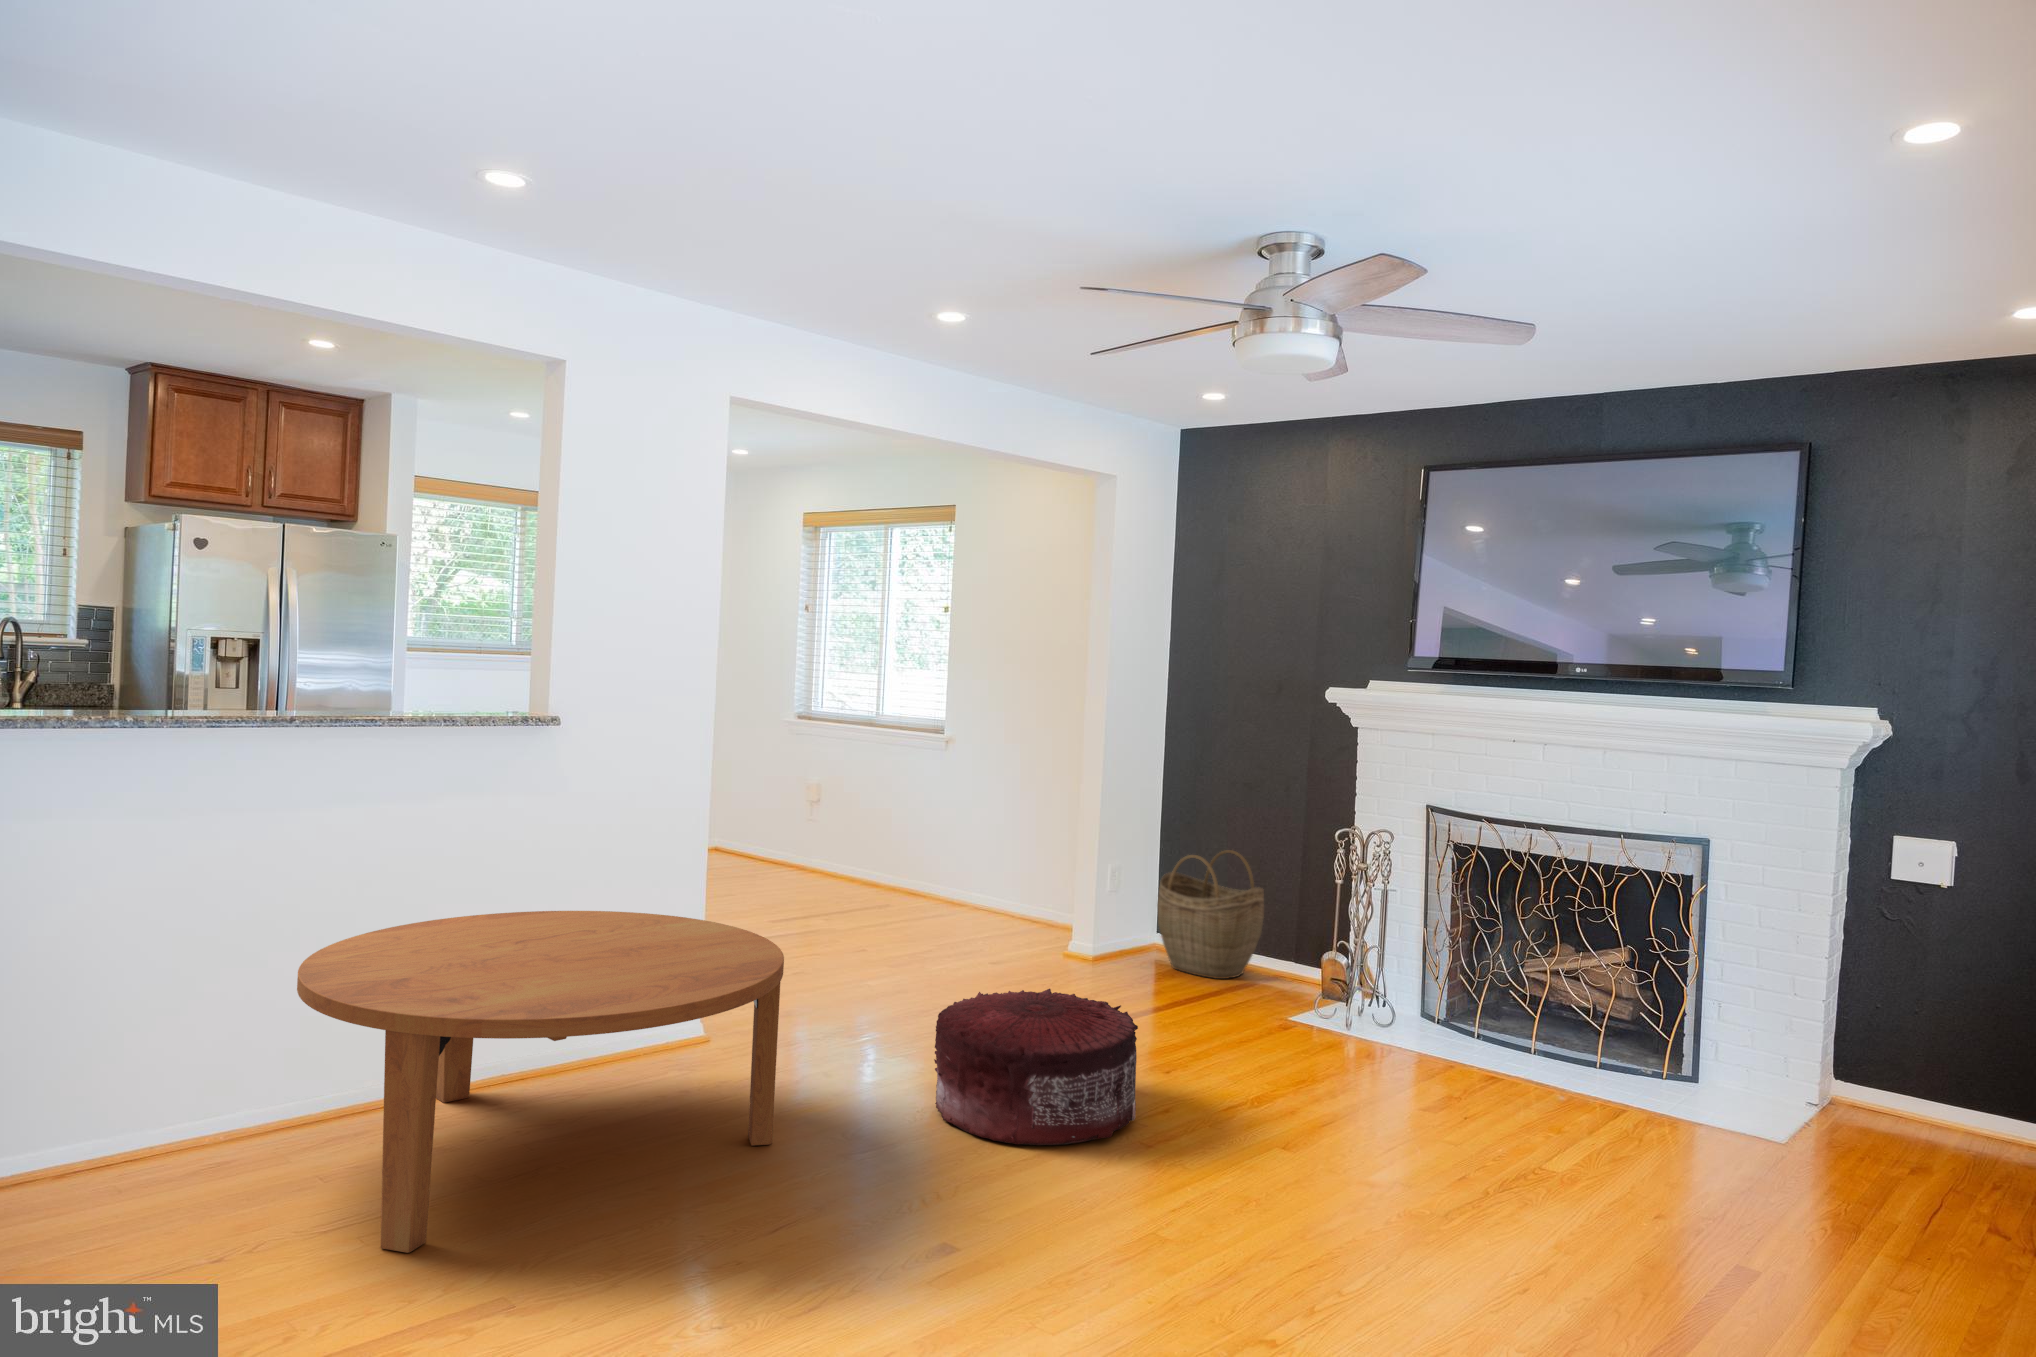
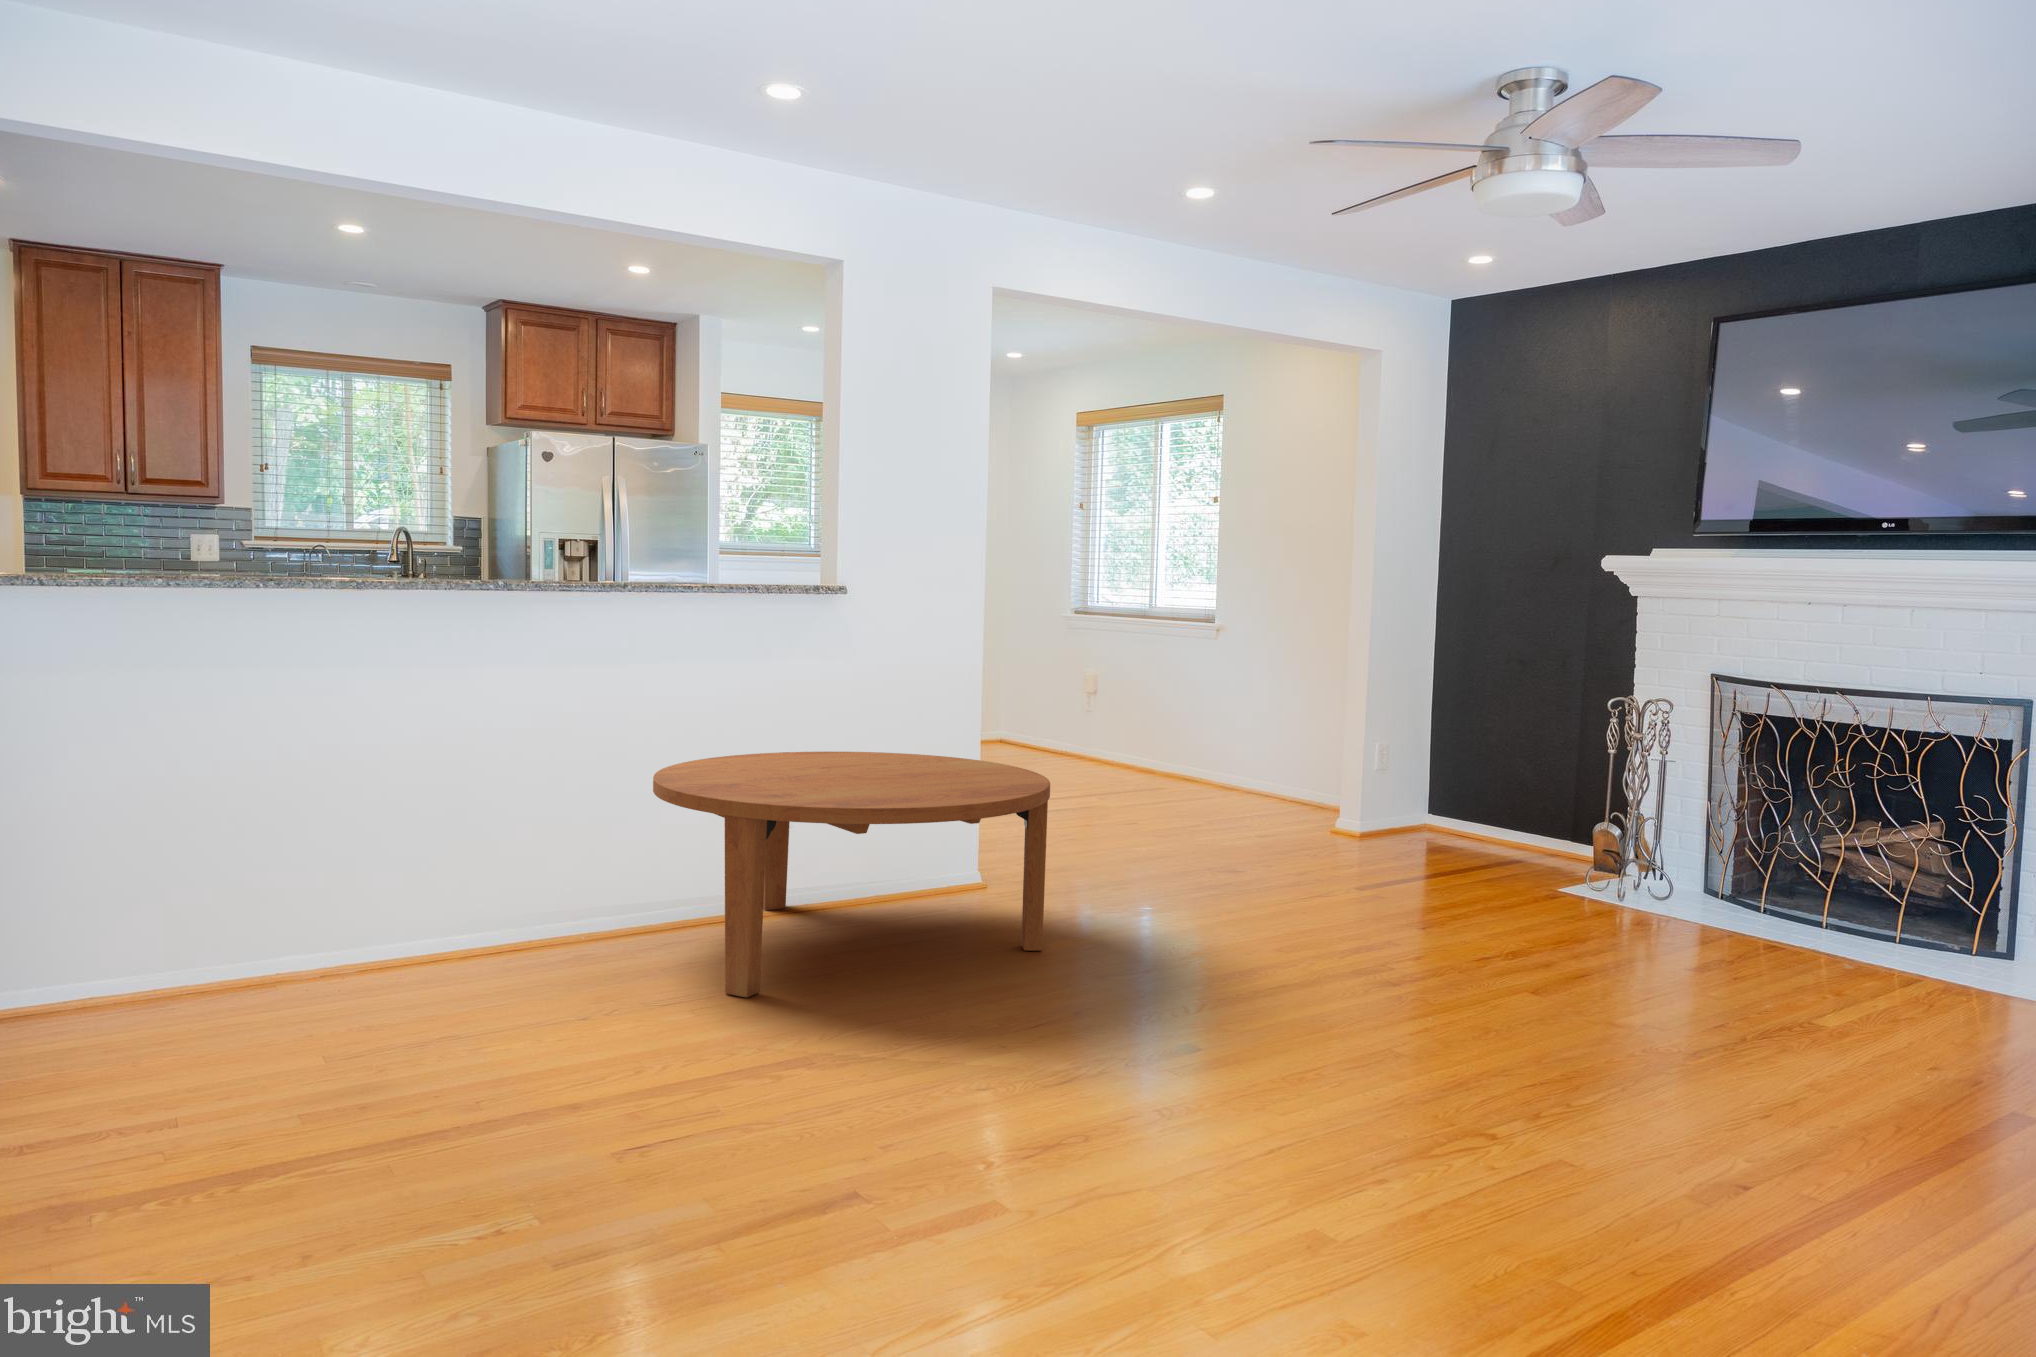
woven basket: present [1158,850,1264,979] -> none [1425,731,1538,857]
pouf: present [934,989,1138,1145] -> none [1190,834,1386,965]

